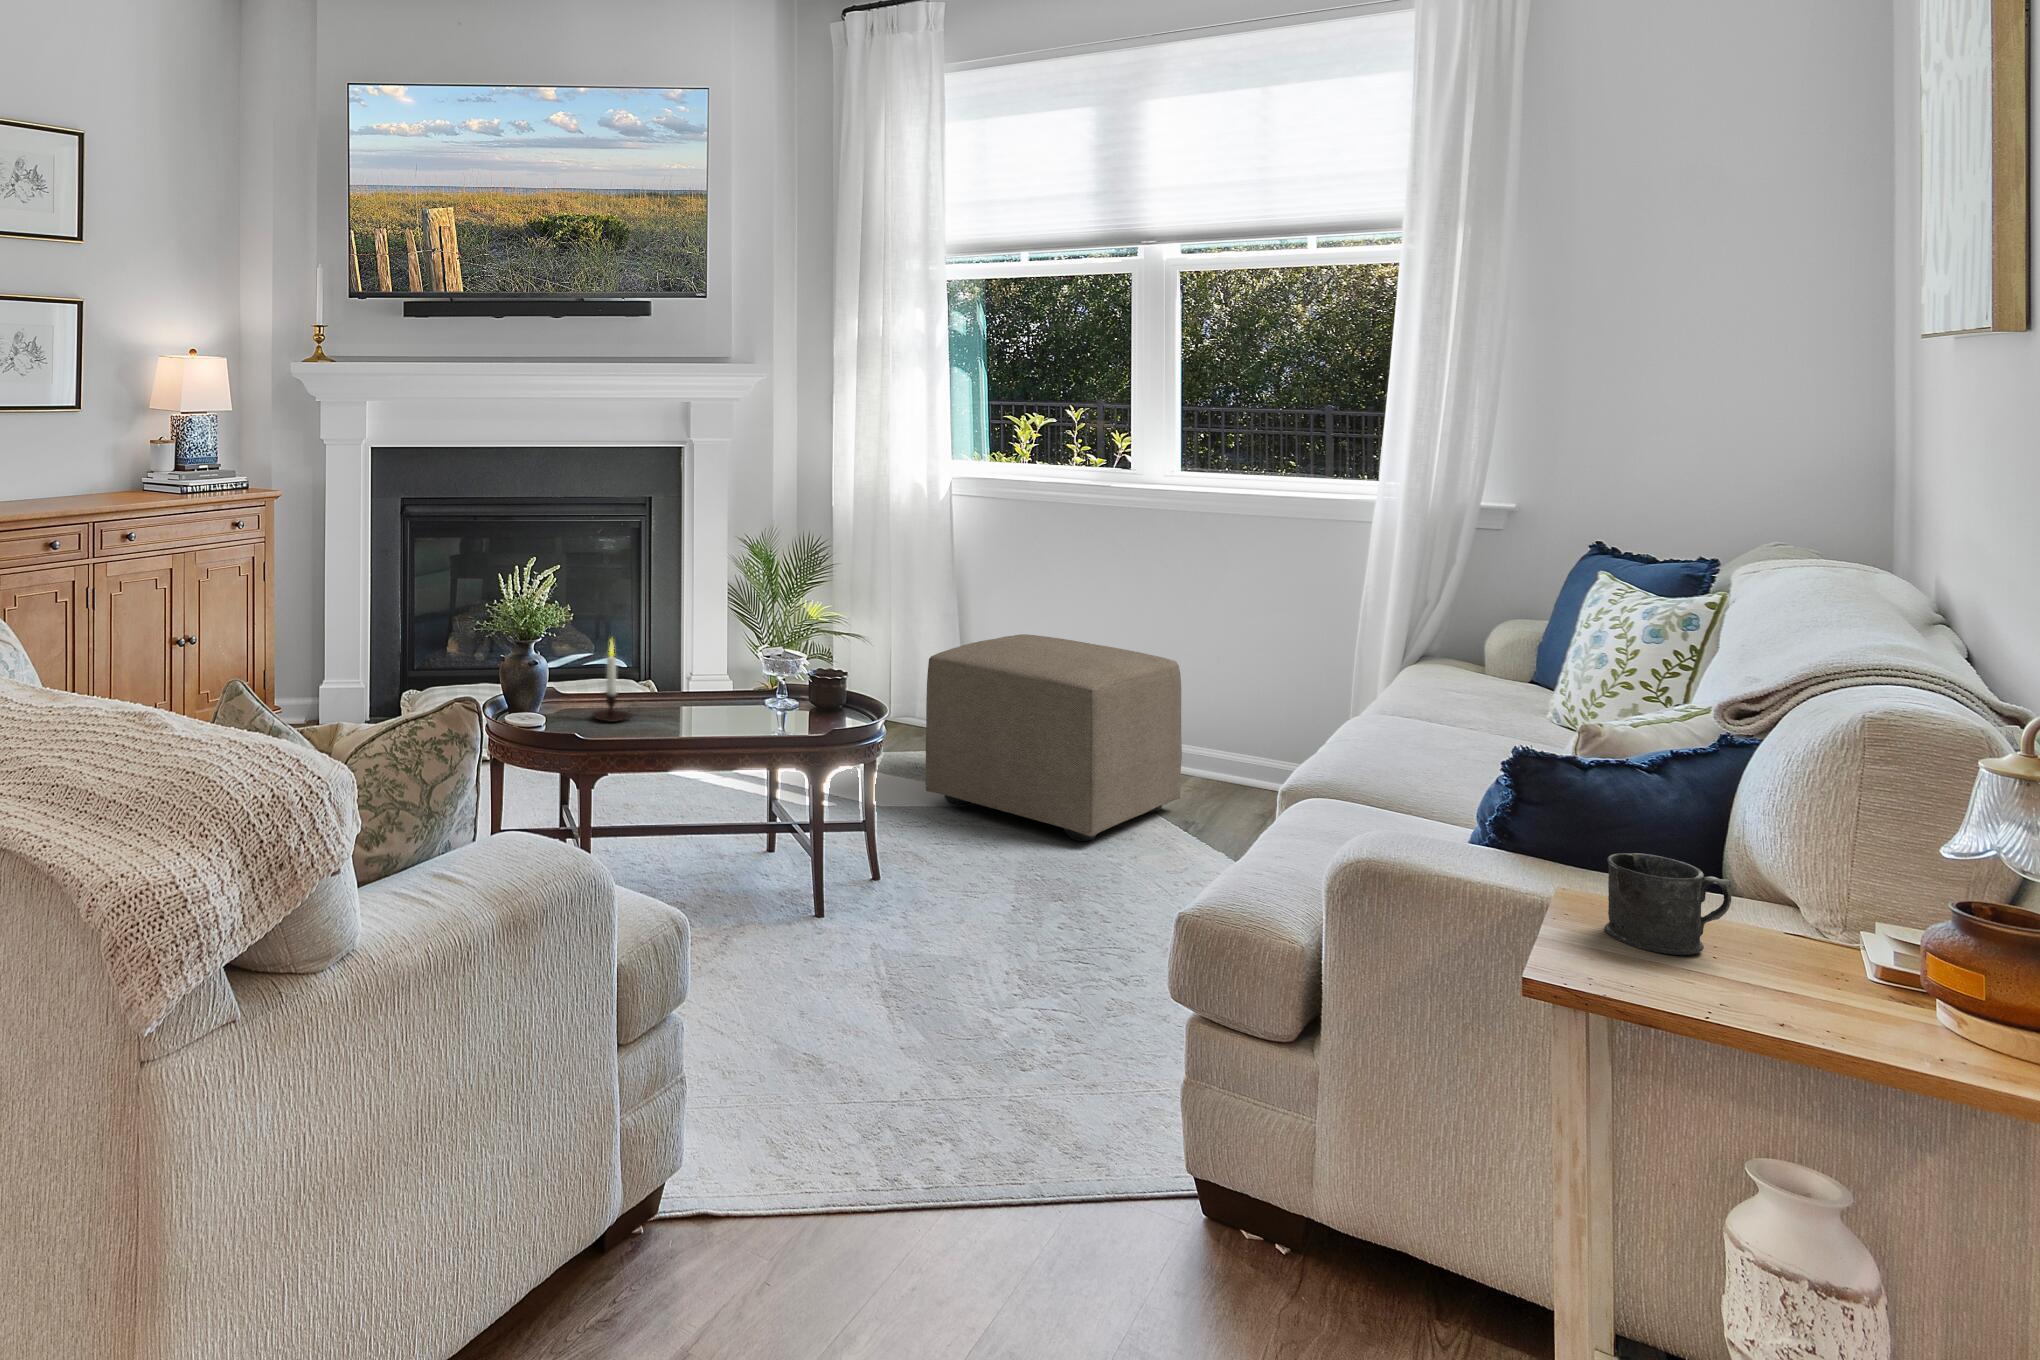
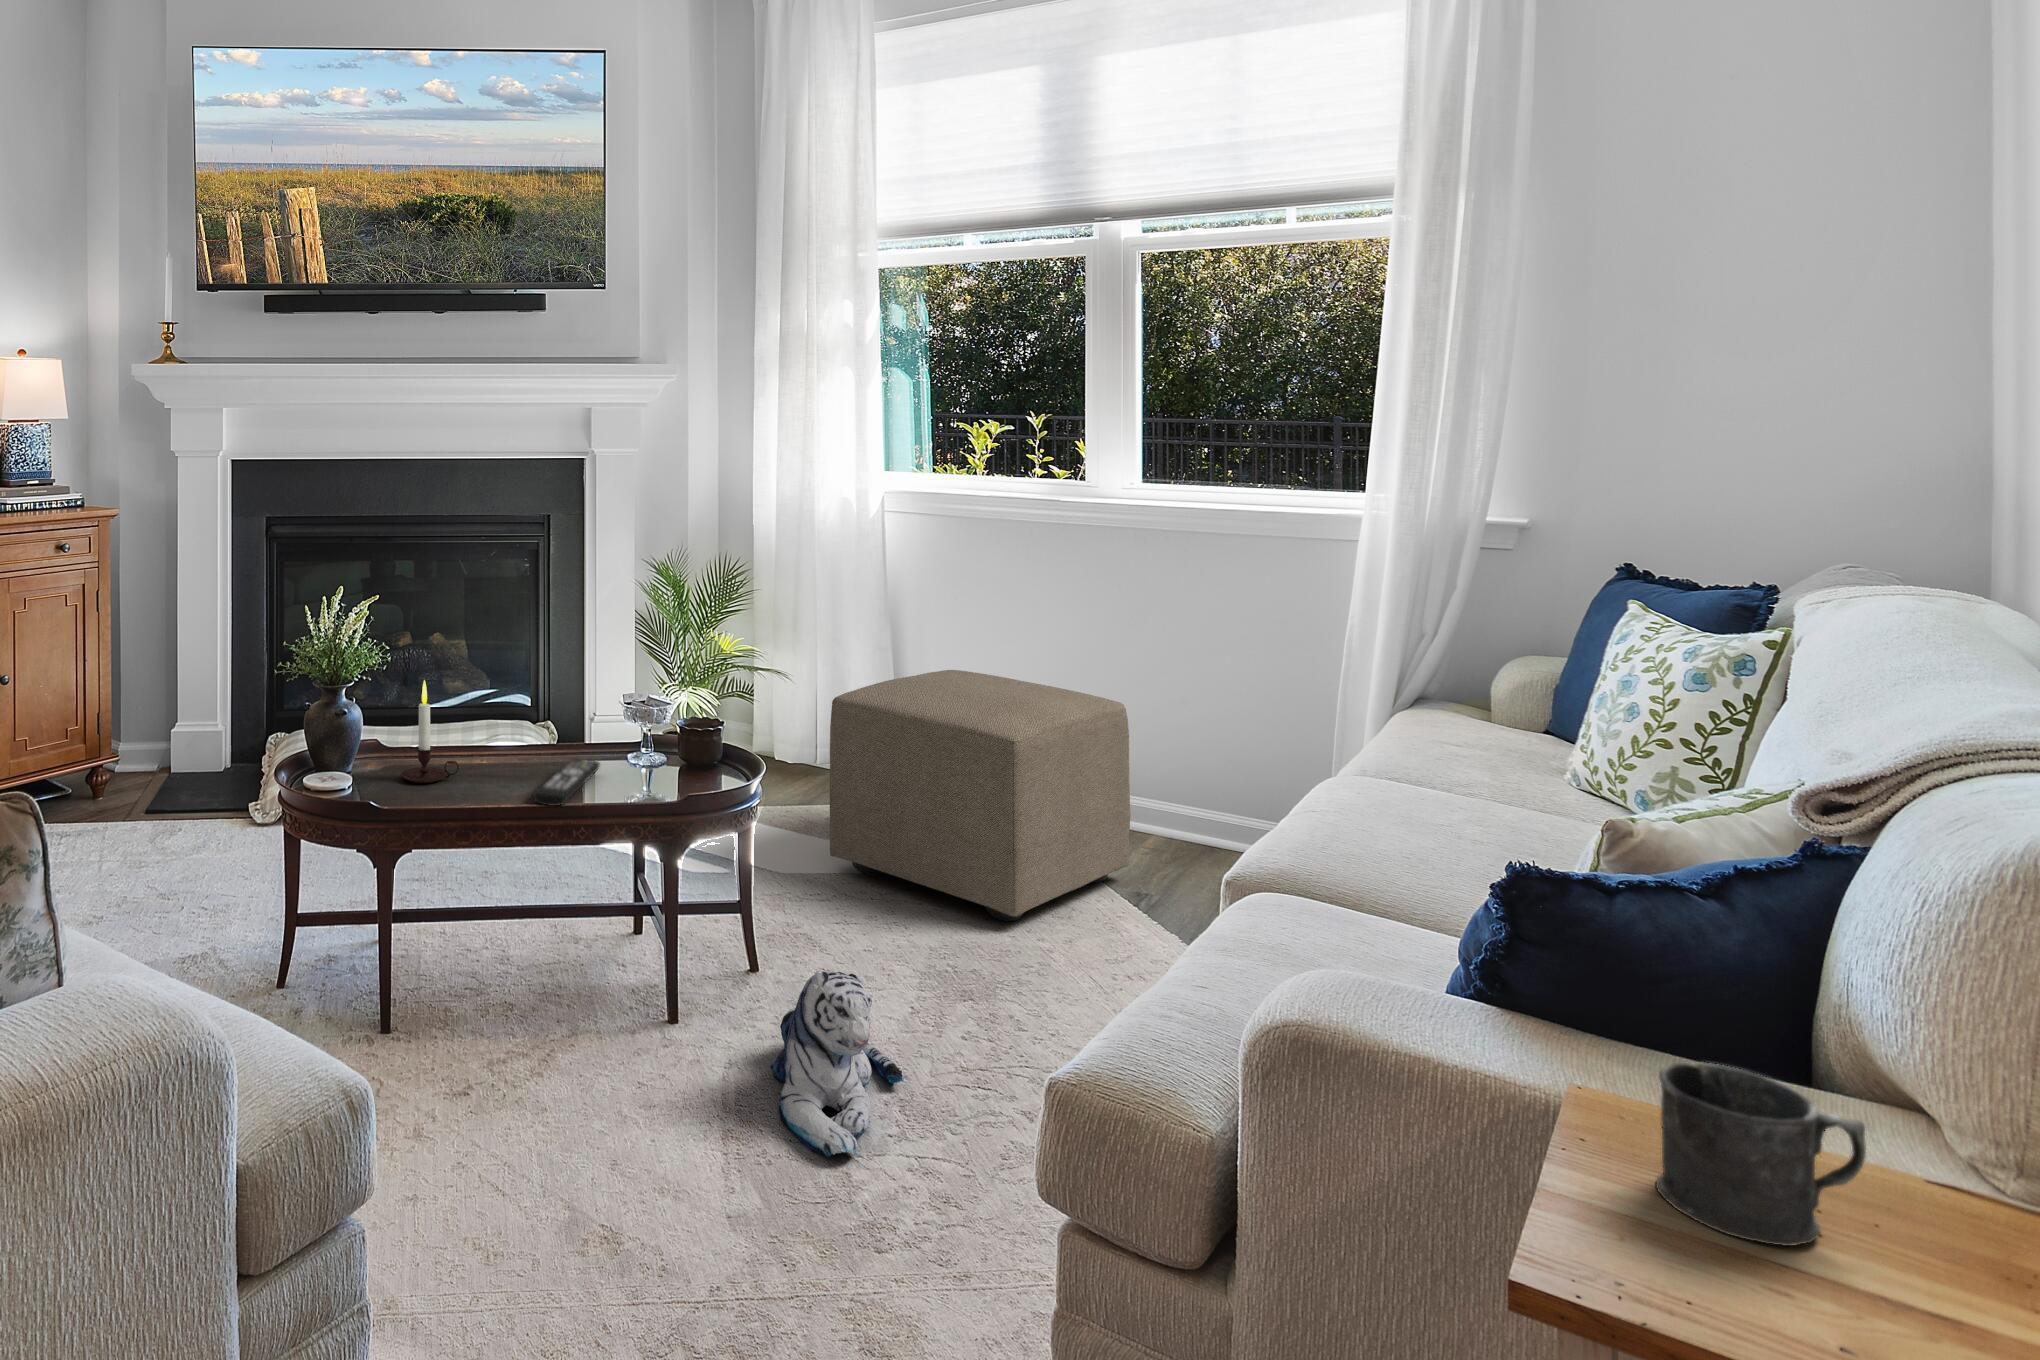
remote control: none [712,703,755,738] -> present [533,759,600,806]
plush toy: none [915,863,1024,1002] -> present [770,971,903,1157]

